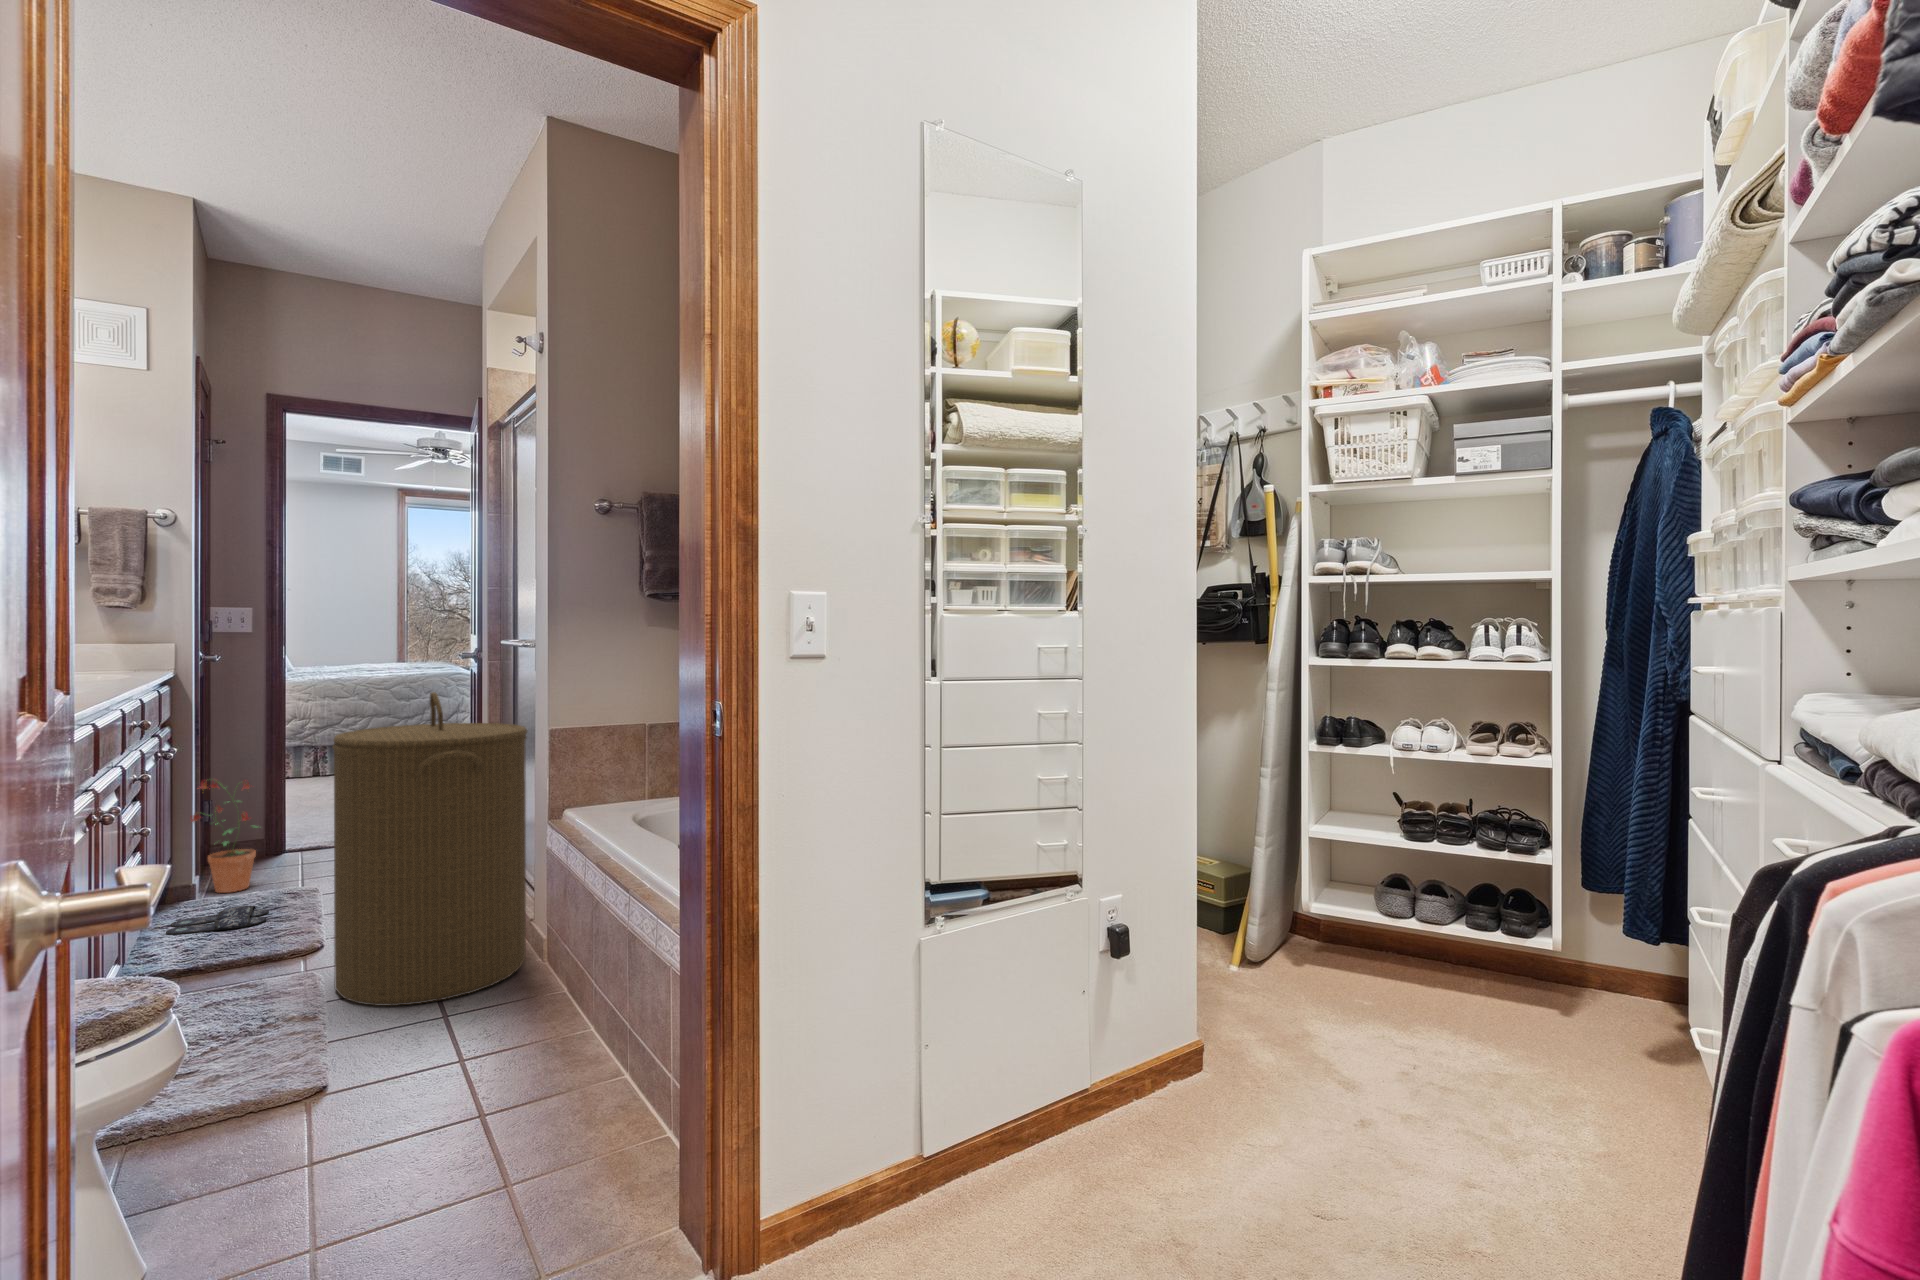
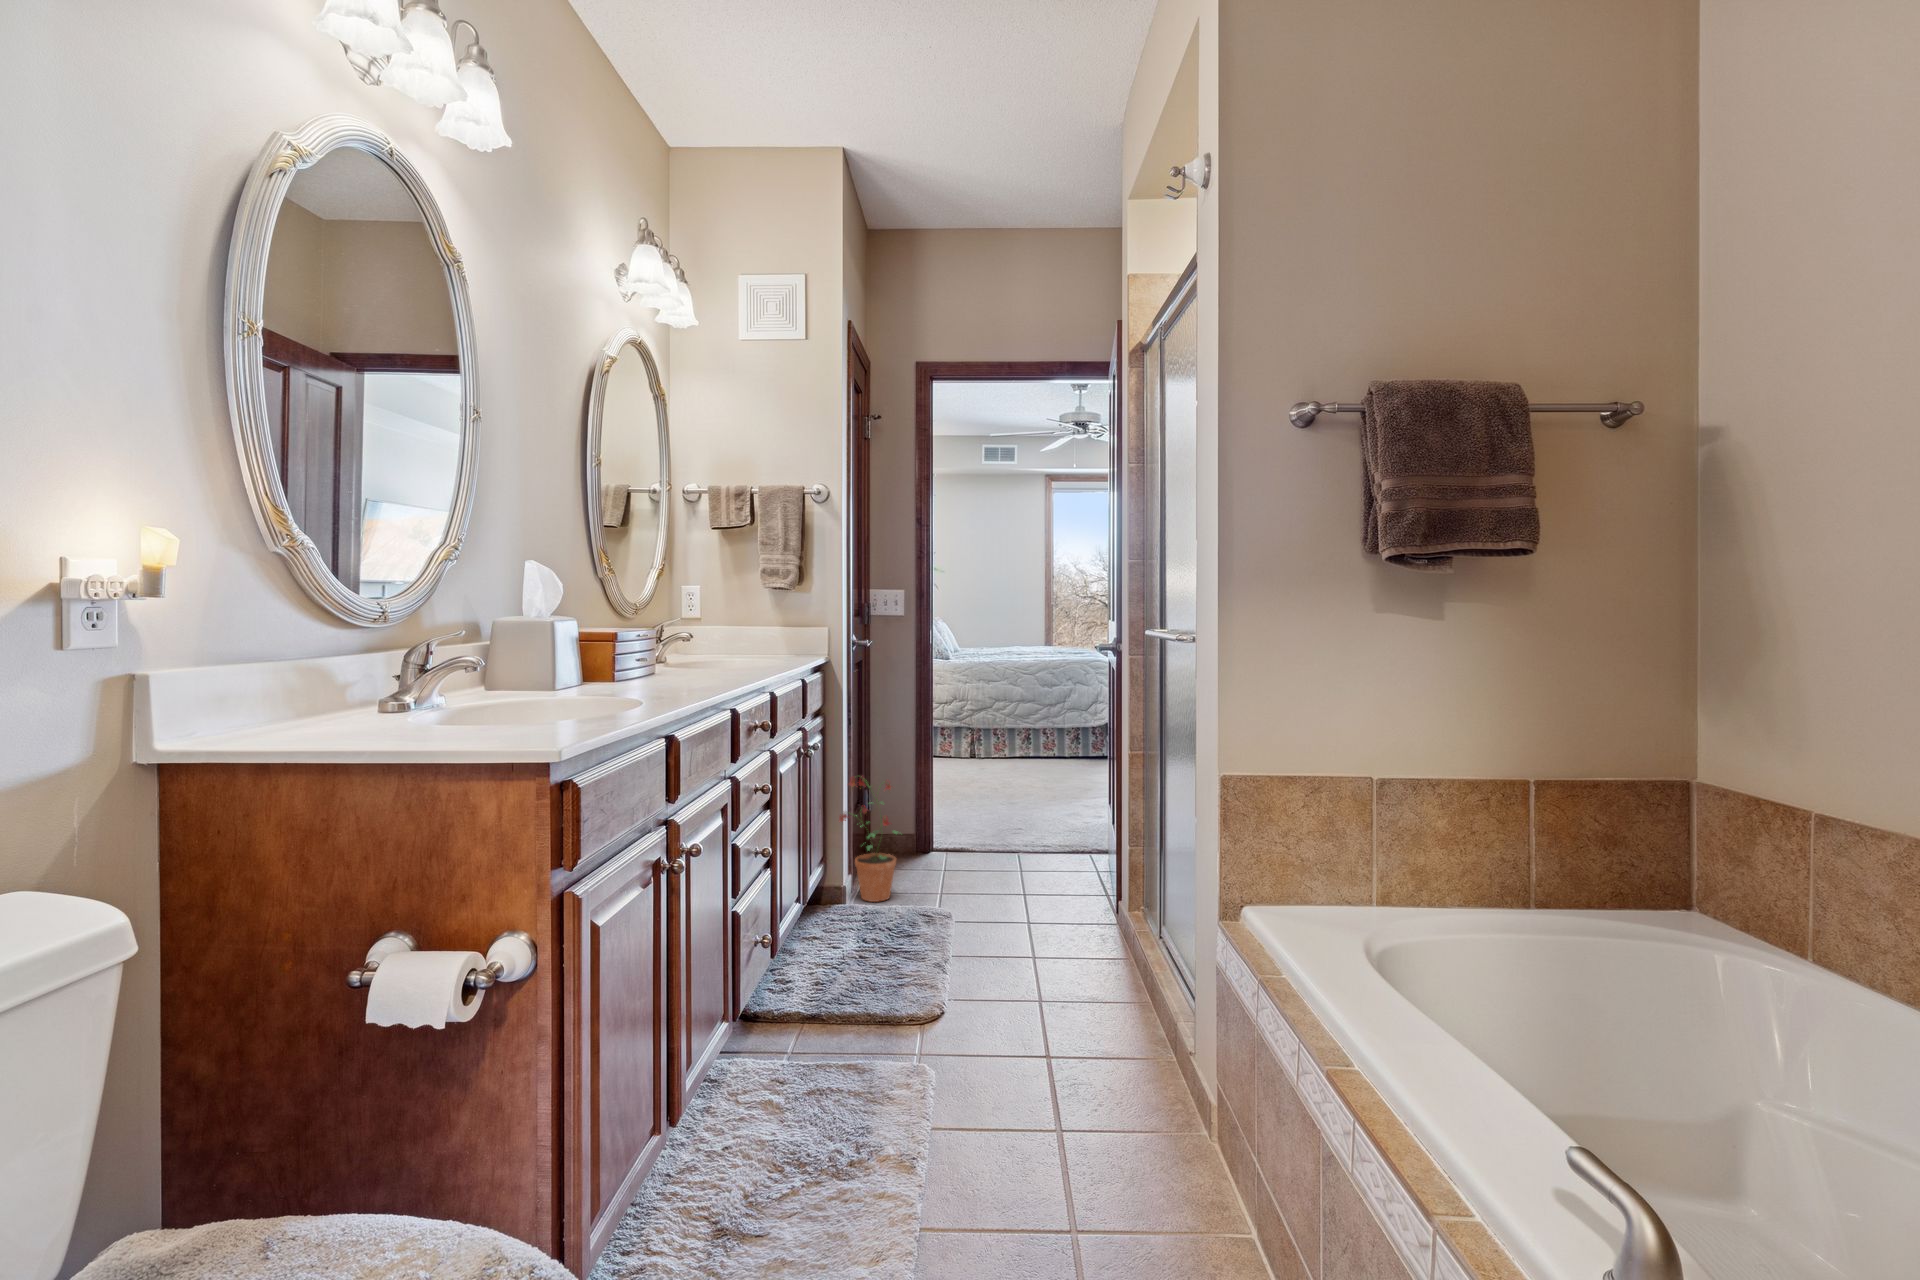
laundry hamper: present [333,692,527,1006] -> none [935,708,1191,1197]
slippers: present [166,906,269,935] -> none [805,928,899,961]

